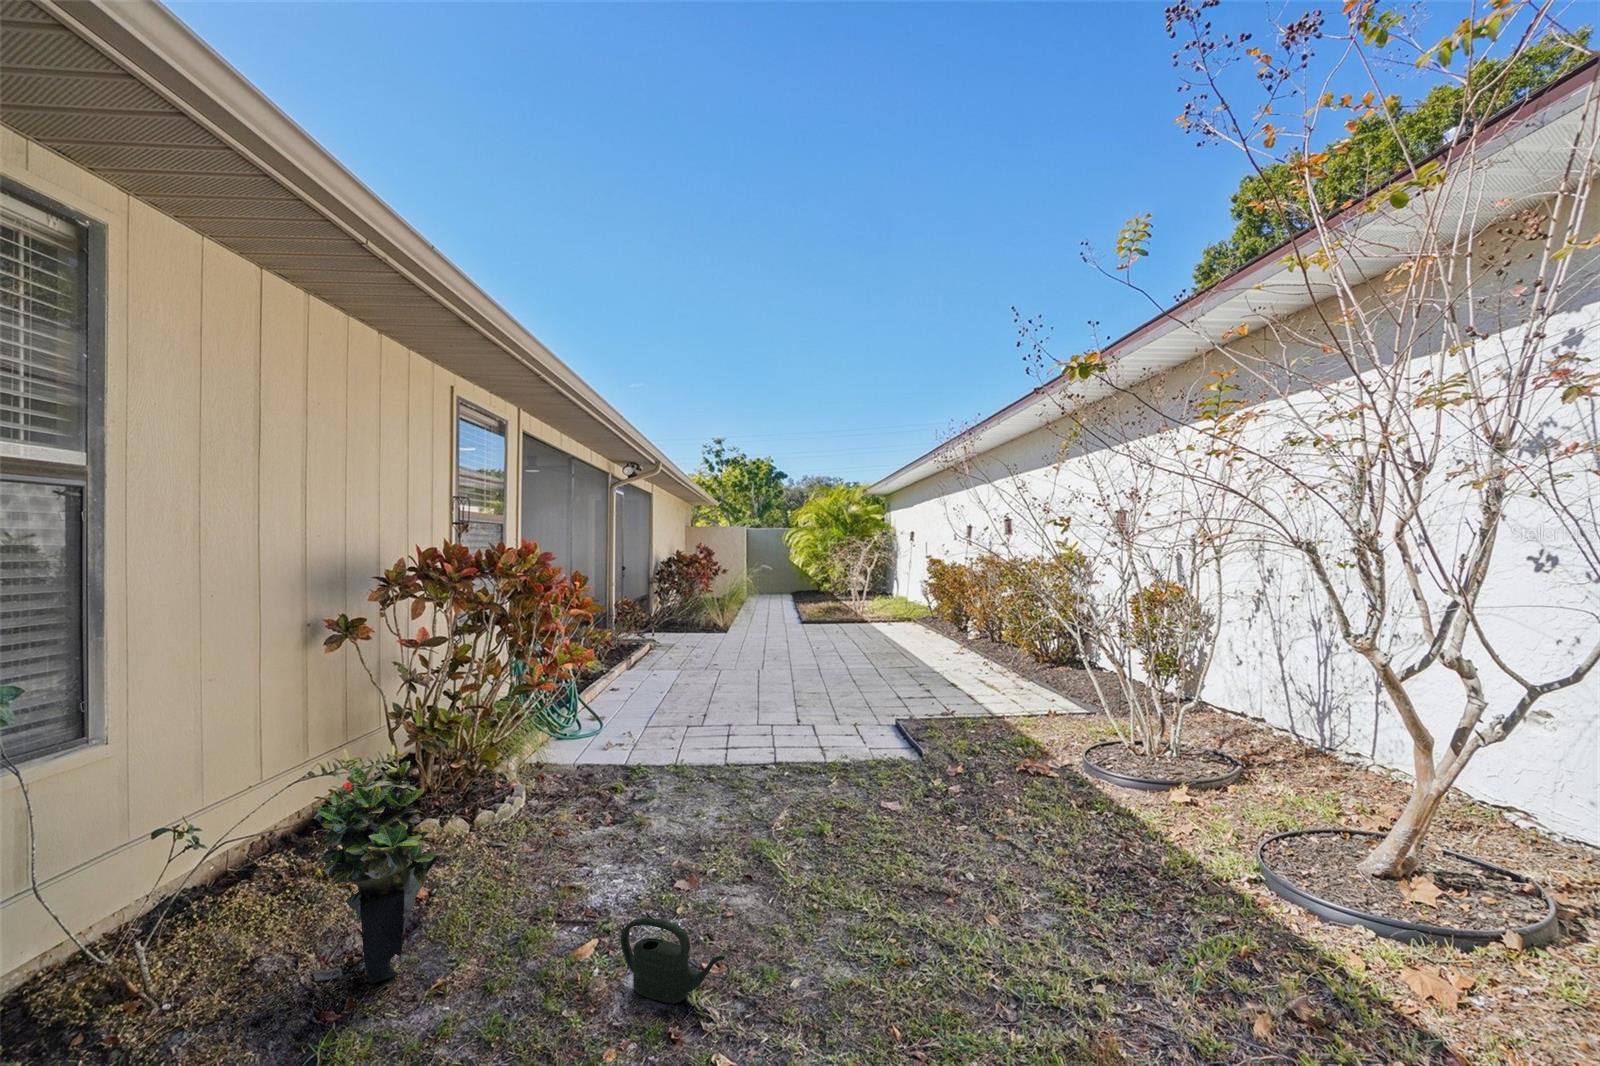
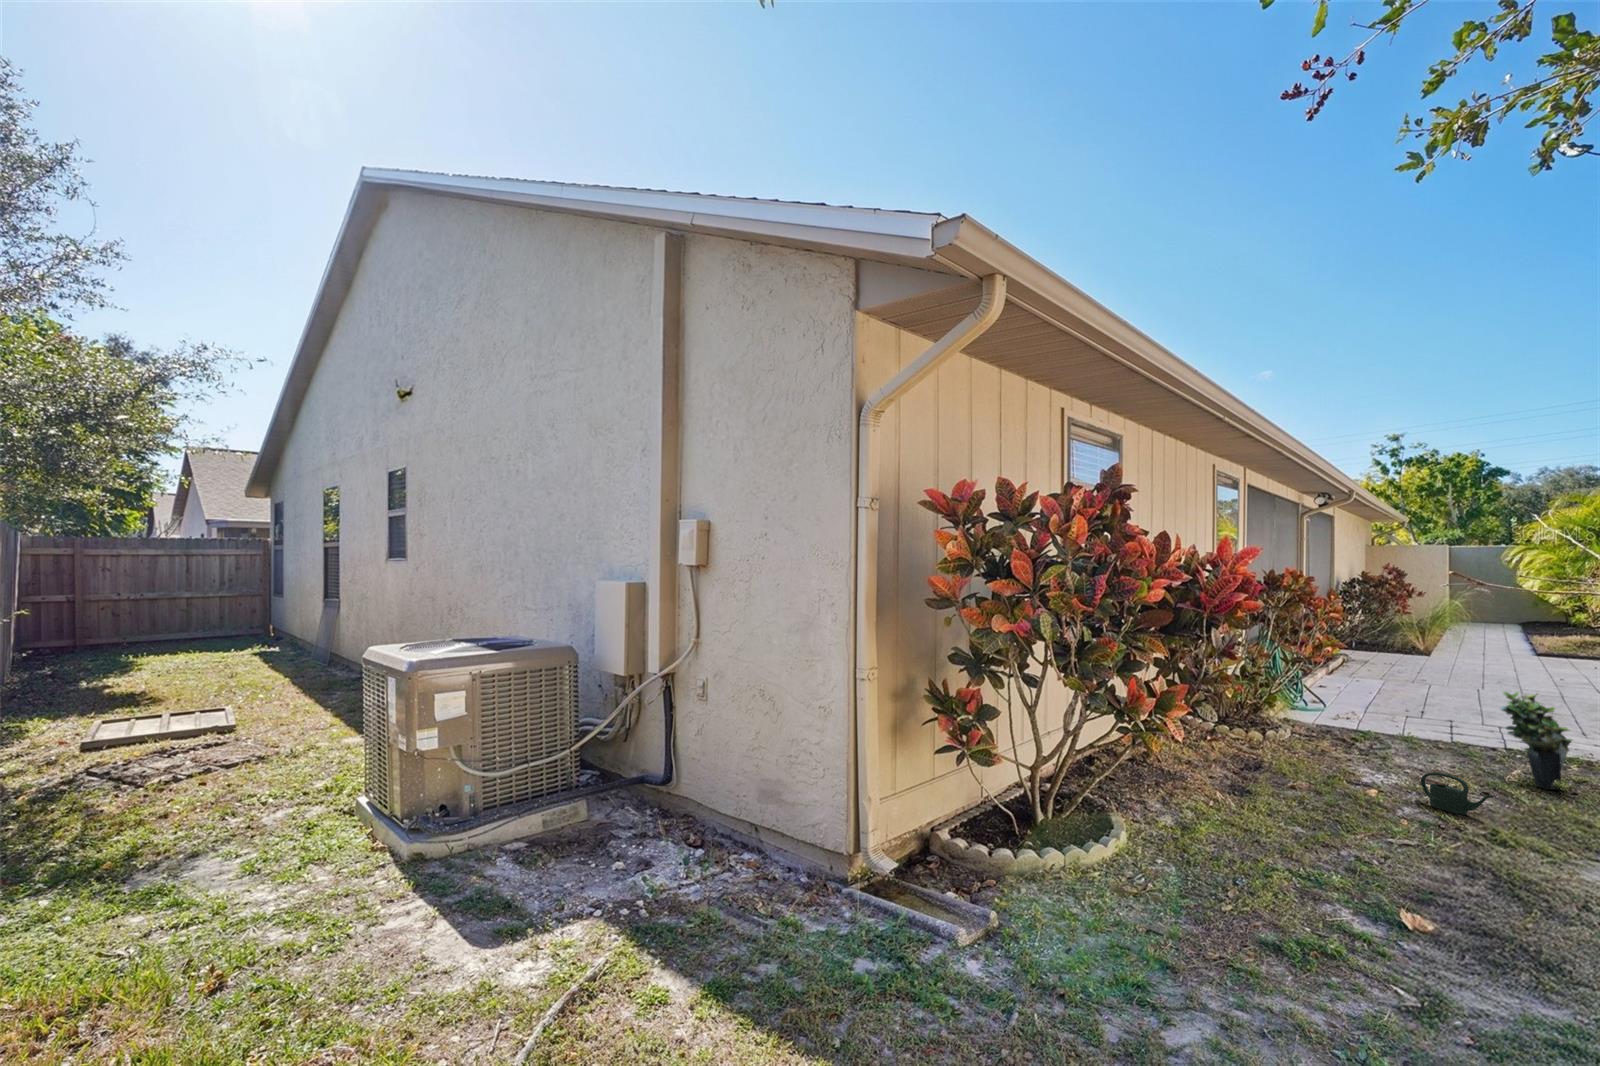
potted plant: present [314,761,442,984] -> present [1501,692,1572,790]

